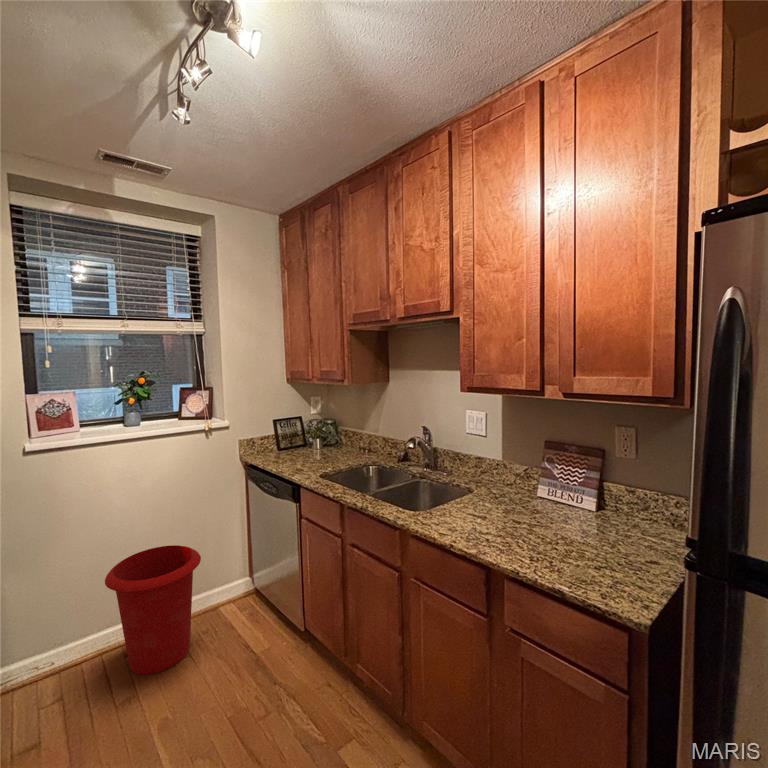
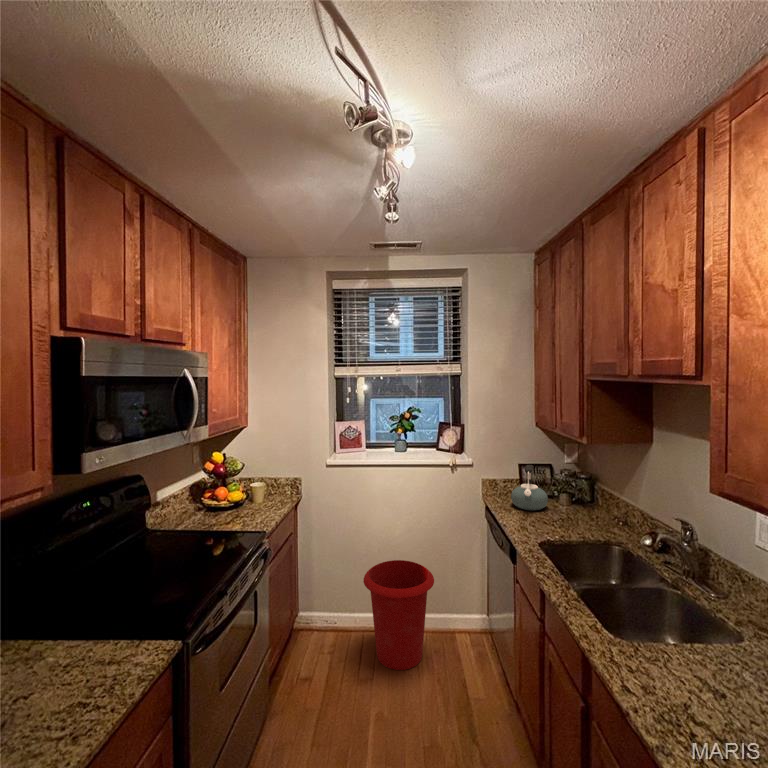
kettle: none [273,417,306,458] -> present [511,465,548,510]

